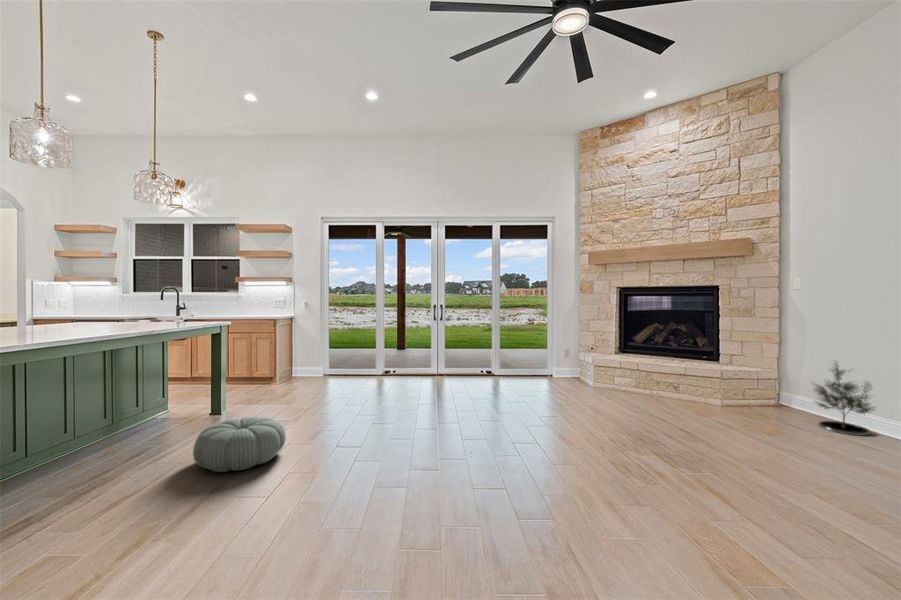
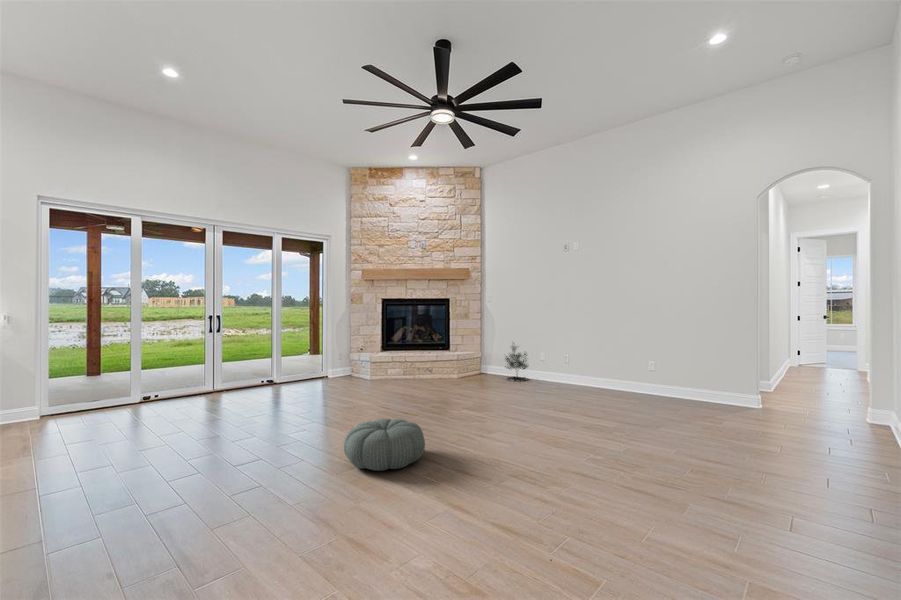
pouf: present [193,417,286,472] -> present [344,419,425,471]

